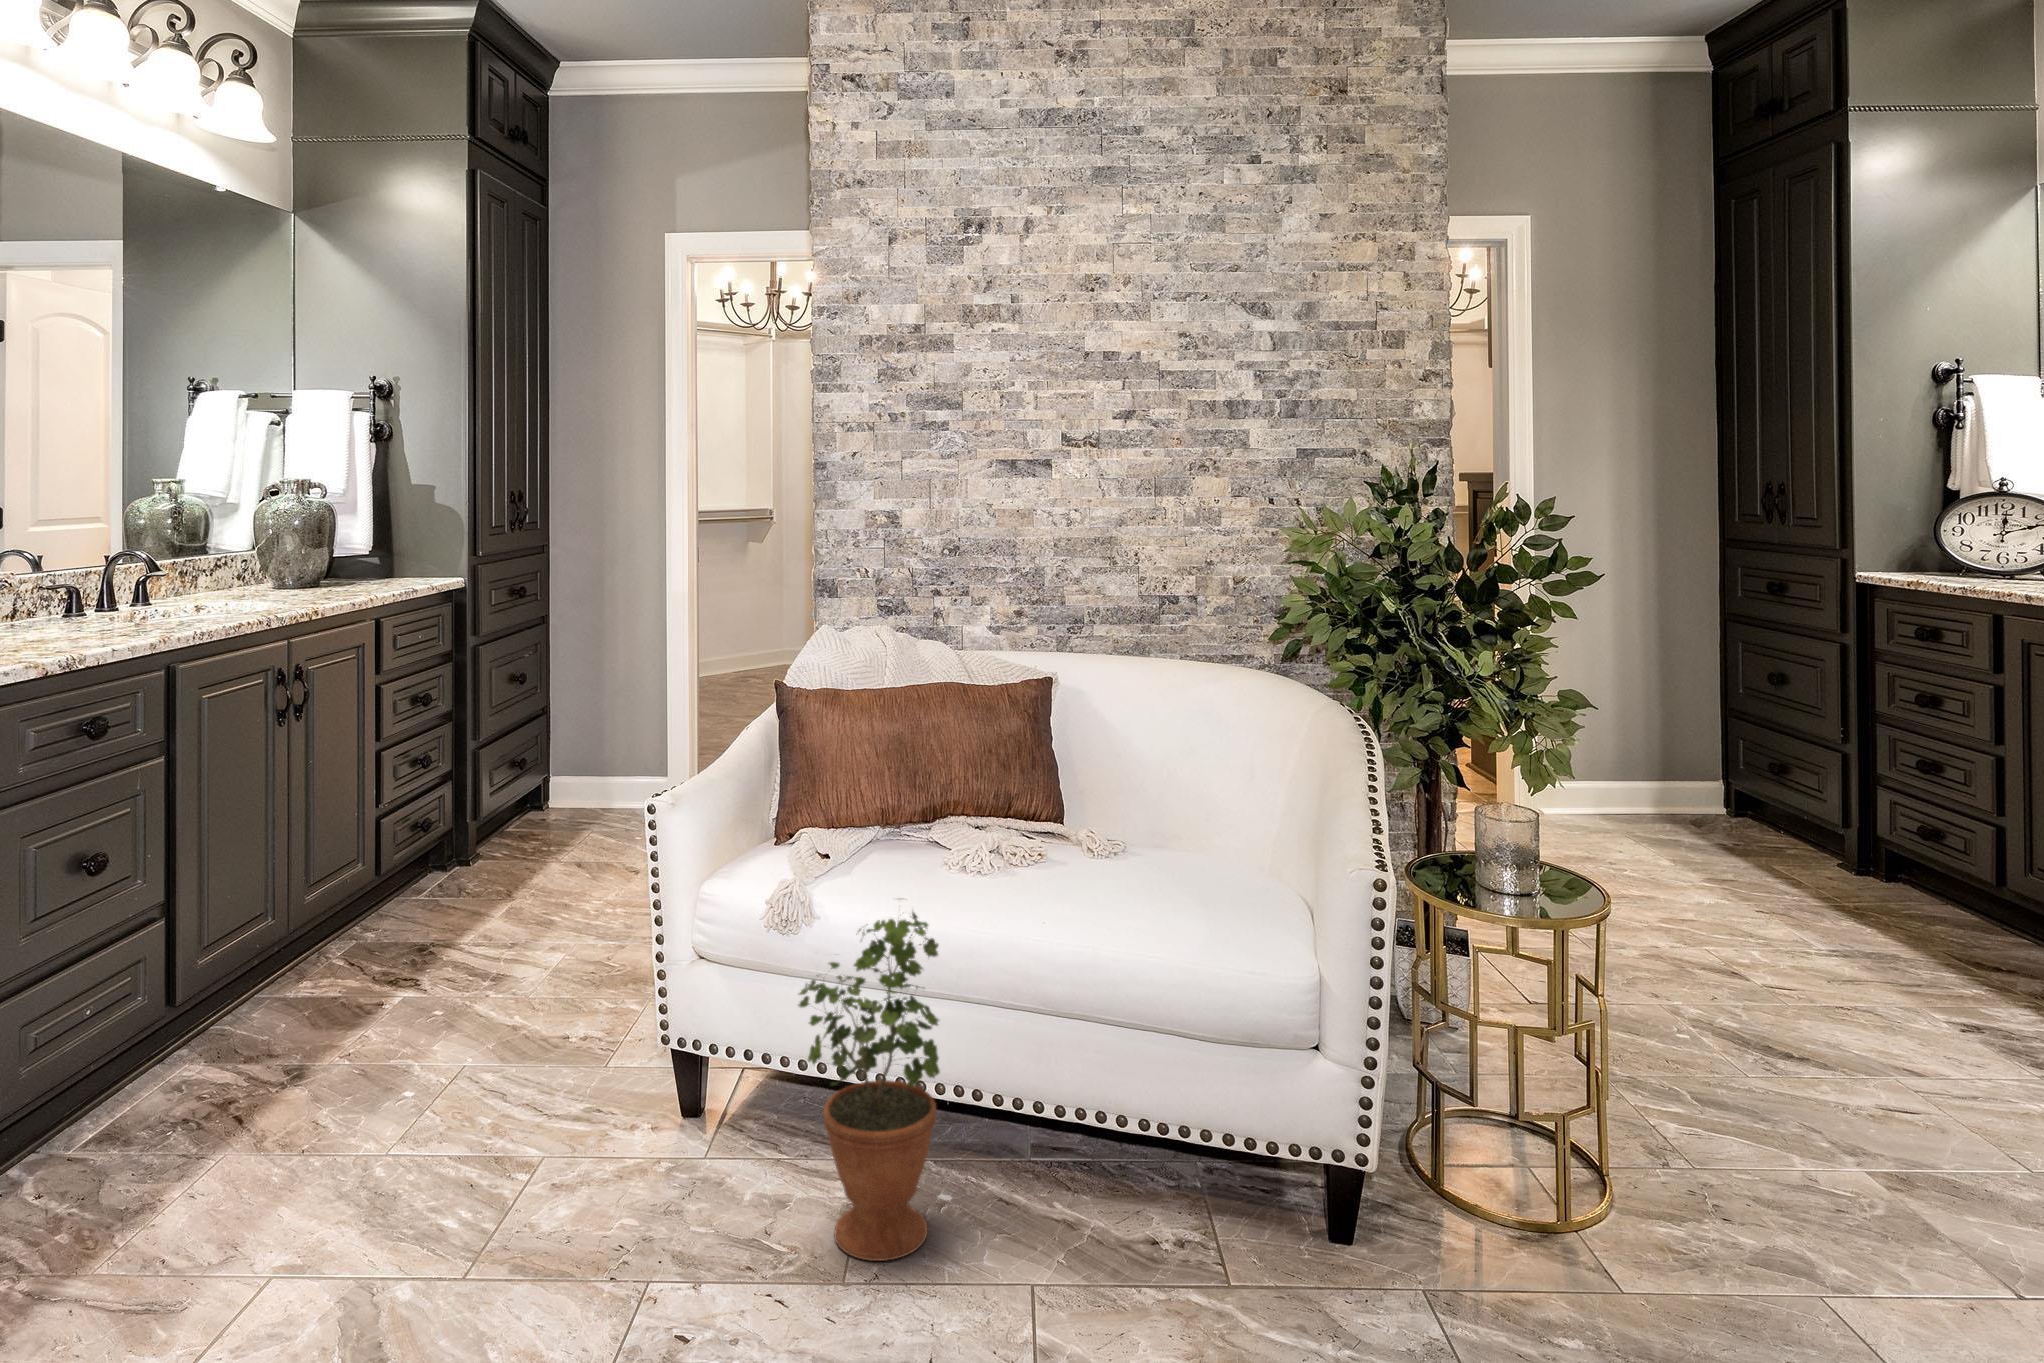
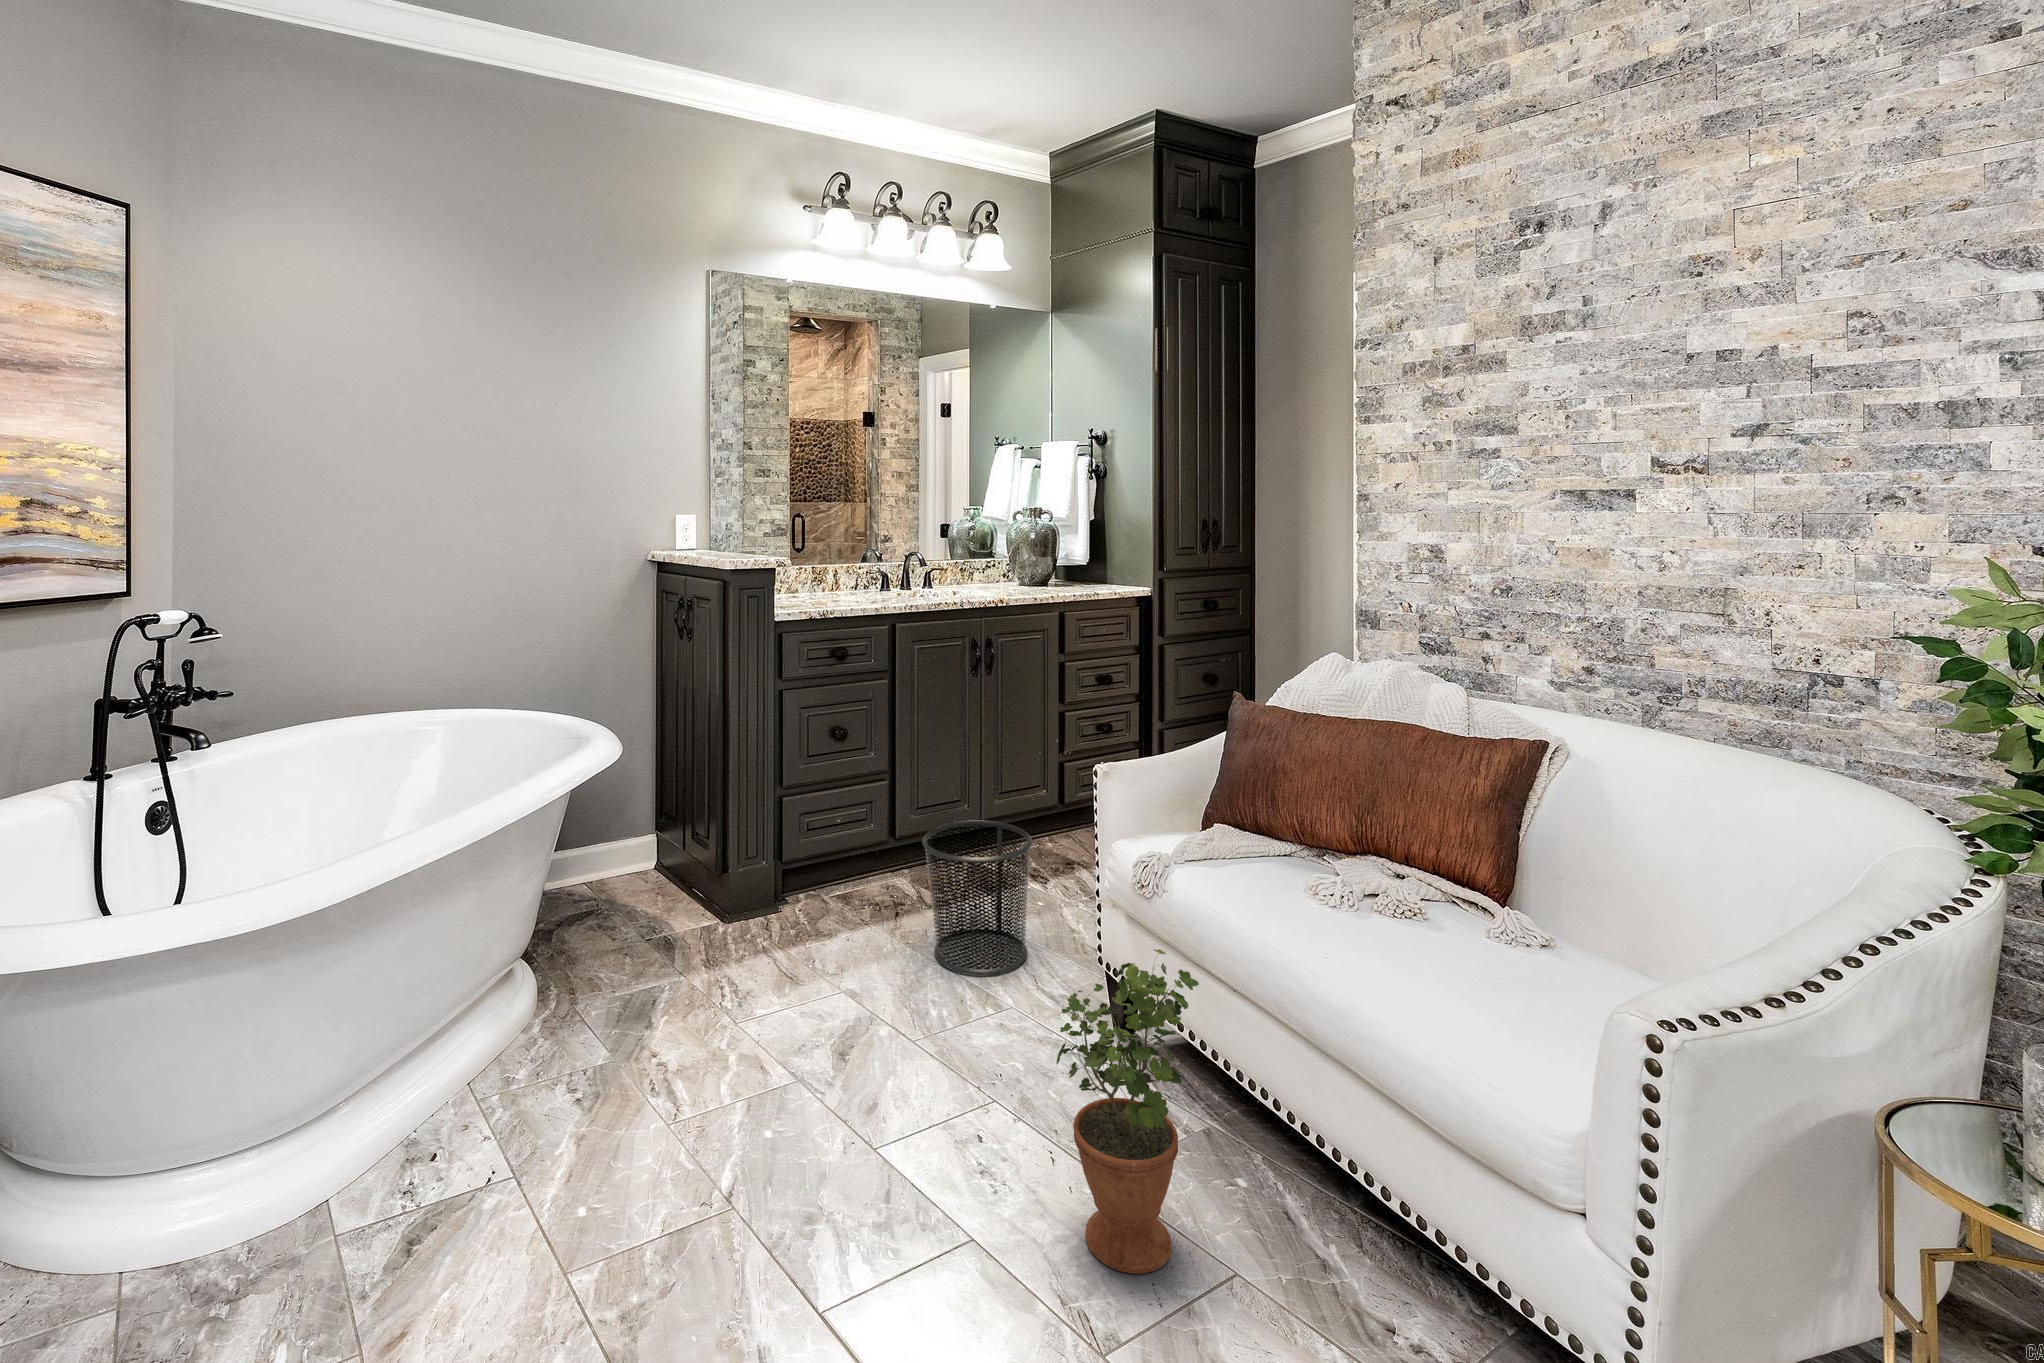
waste bin: none [339,891,508,1109] -> present [922,820,1032,975]

